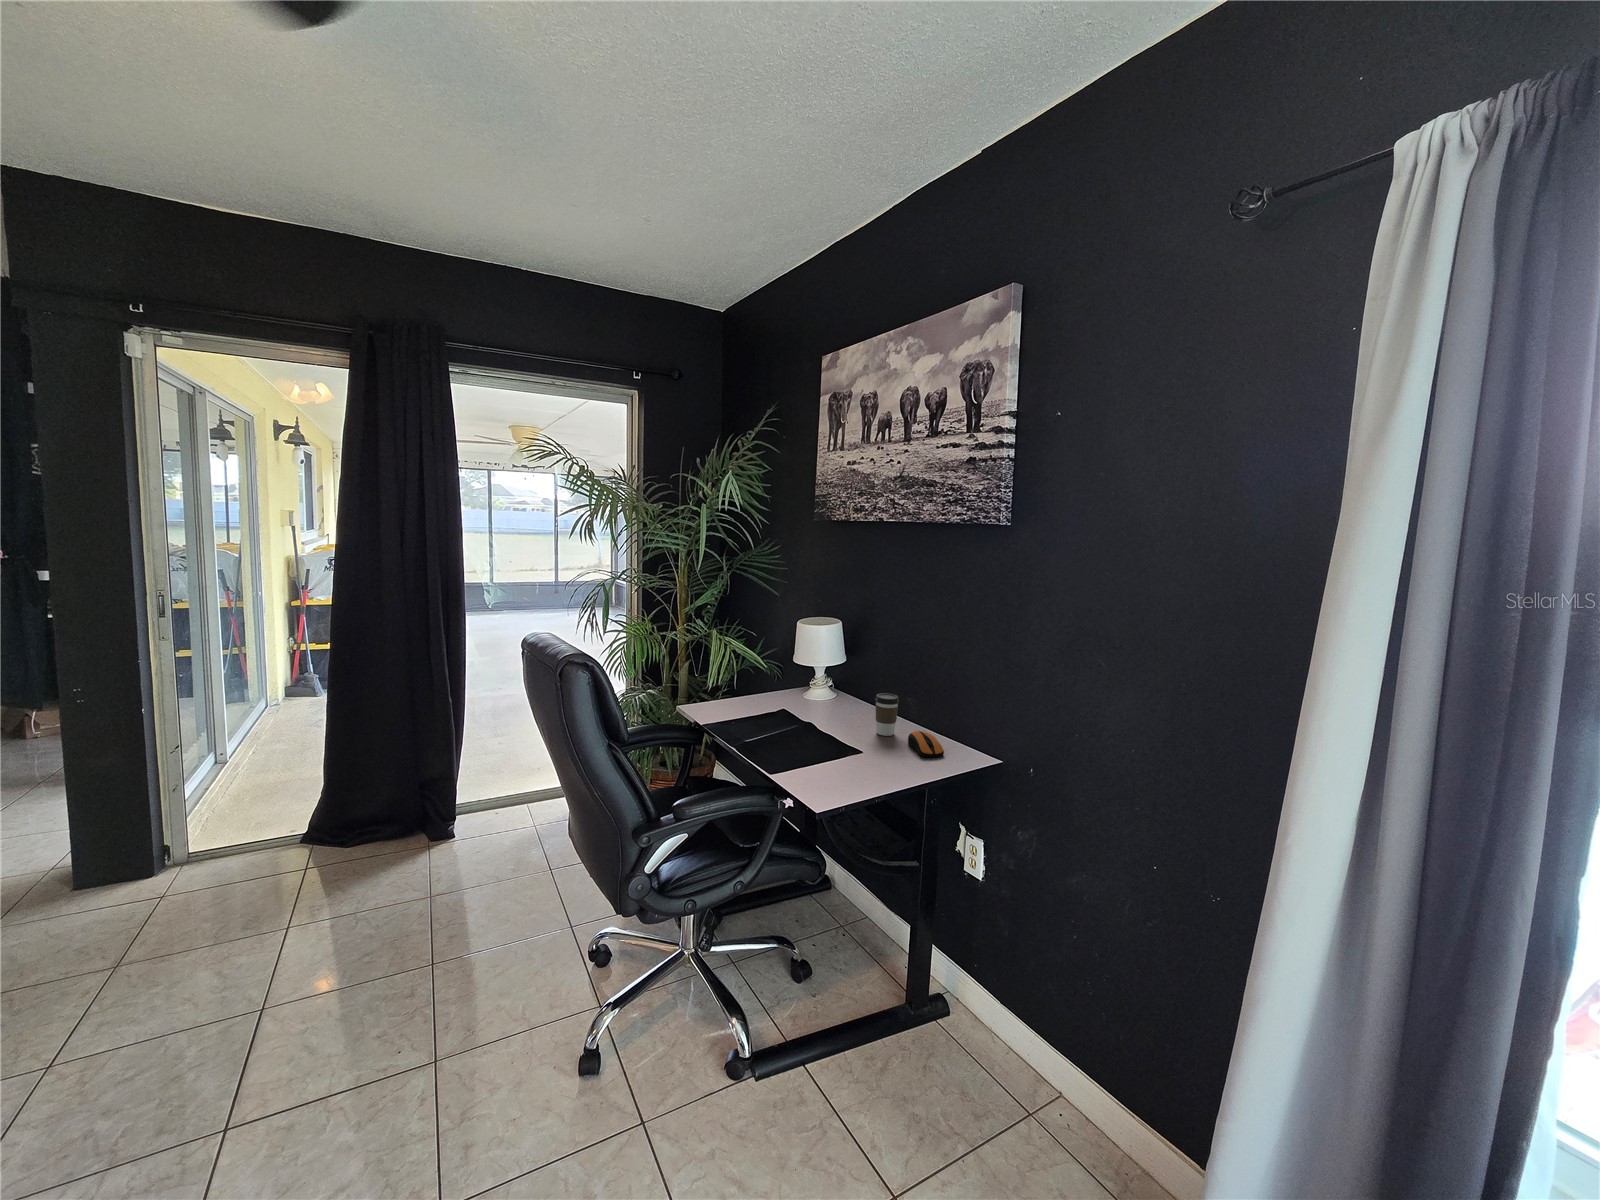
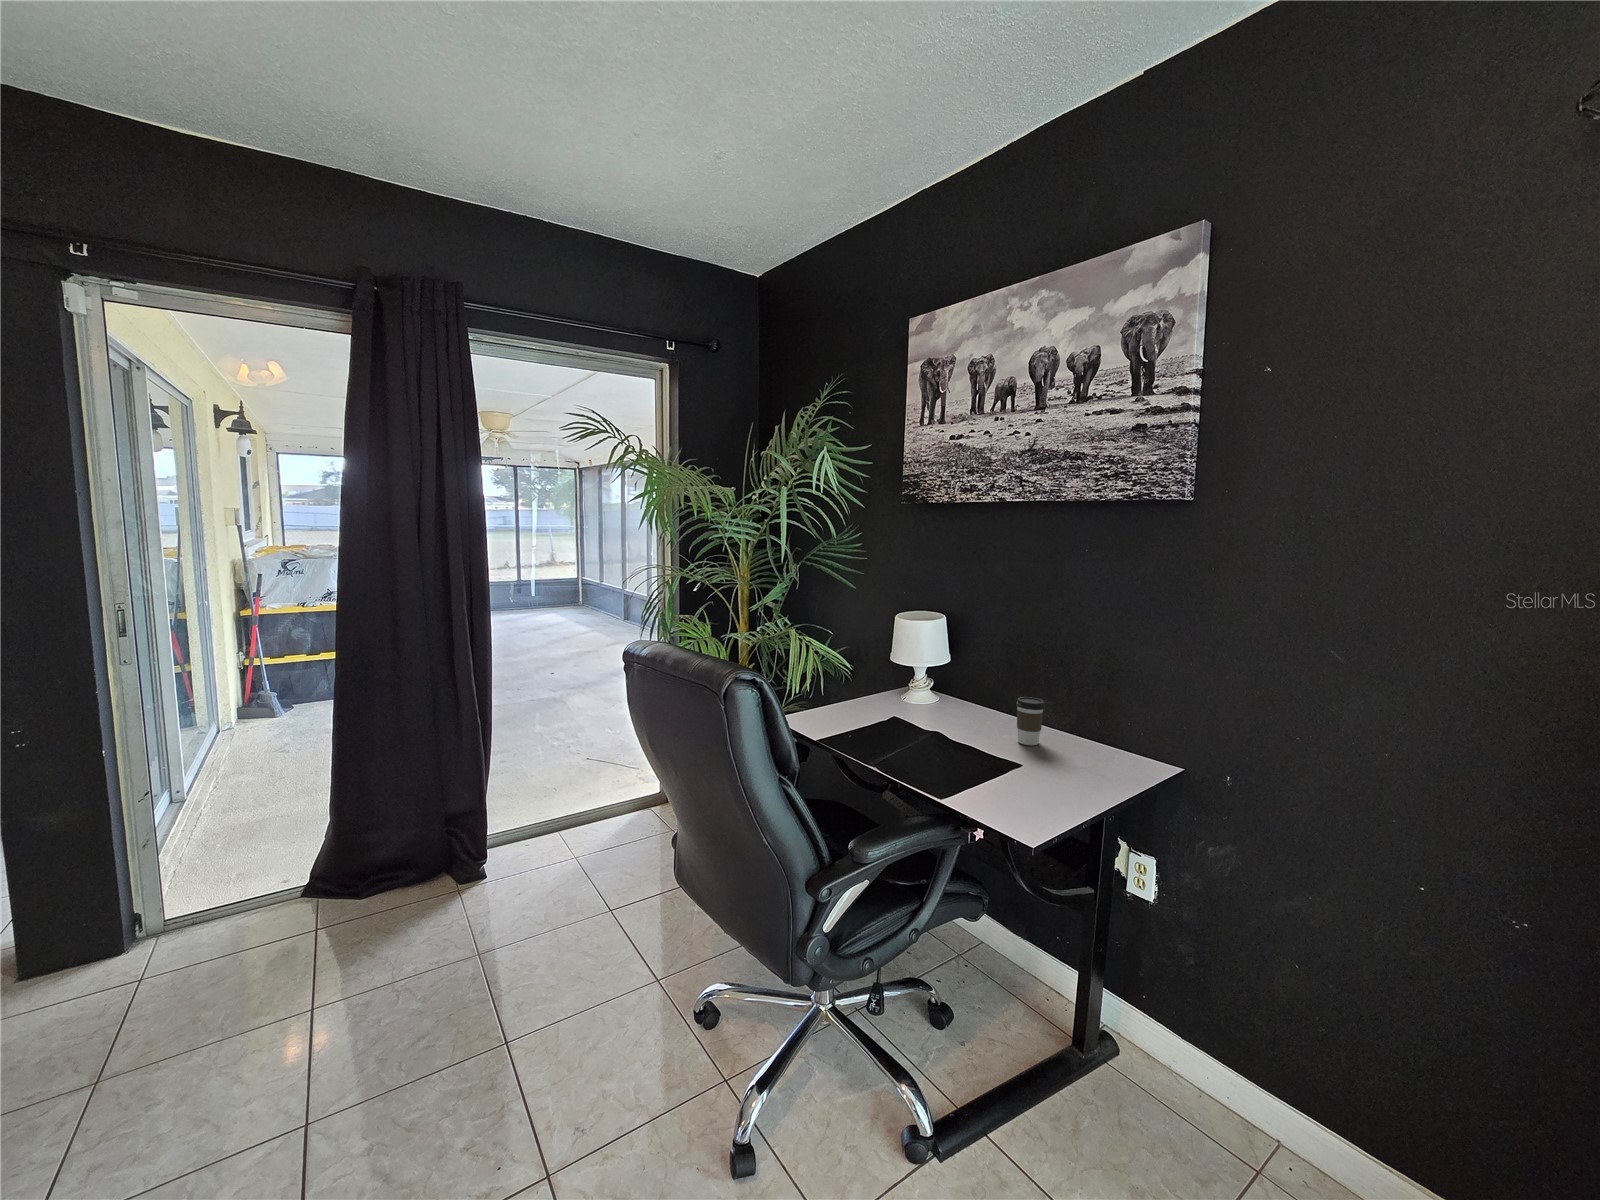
computer mouse: present [908,731,944,757] -> none [1062,739,1114,769]

